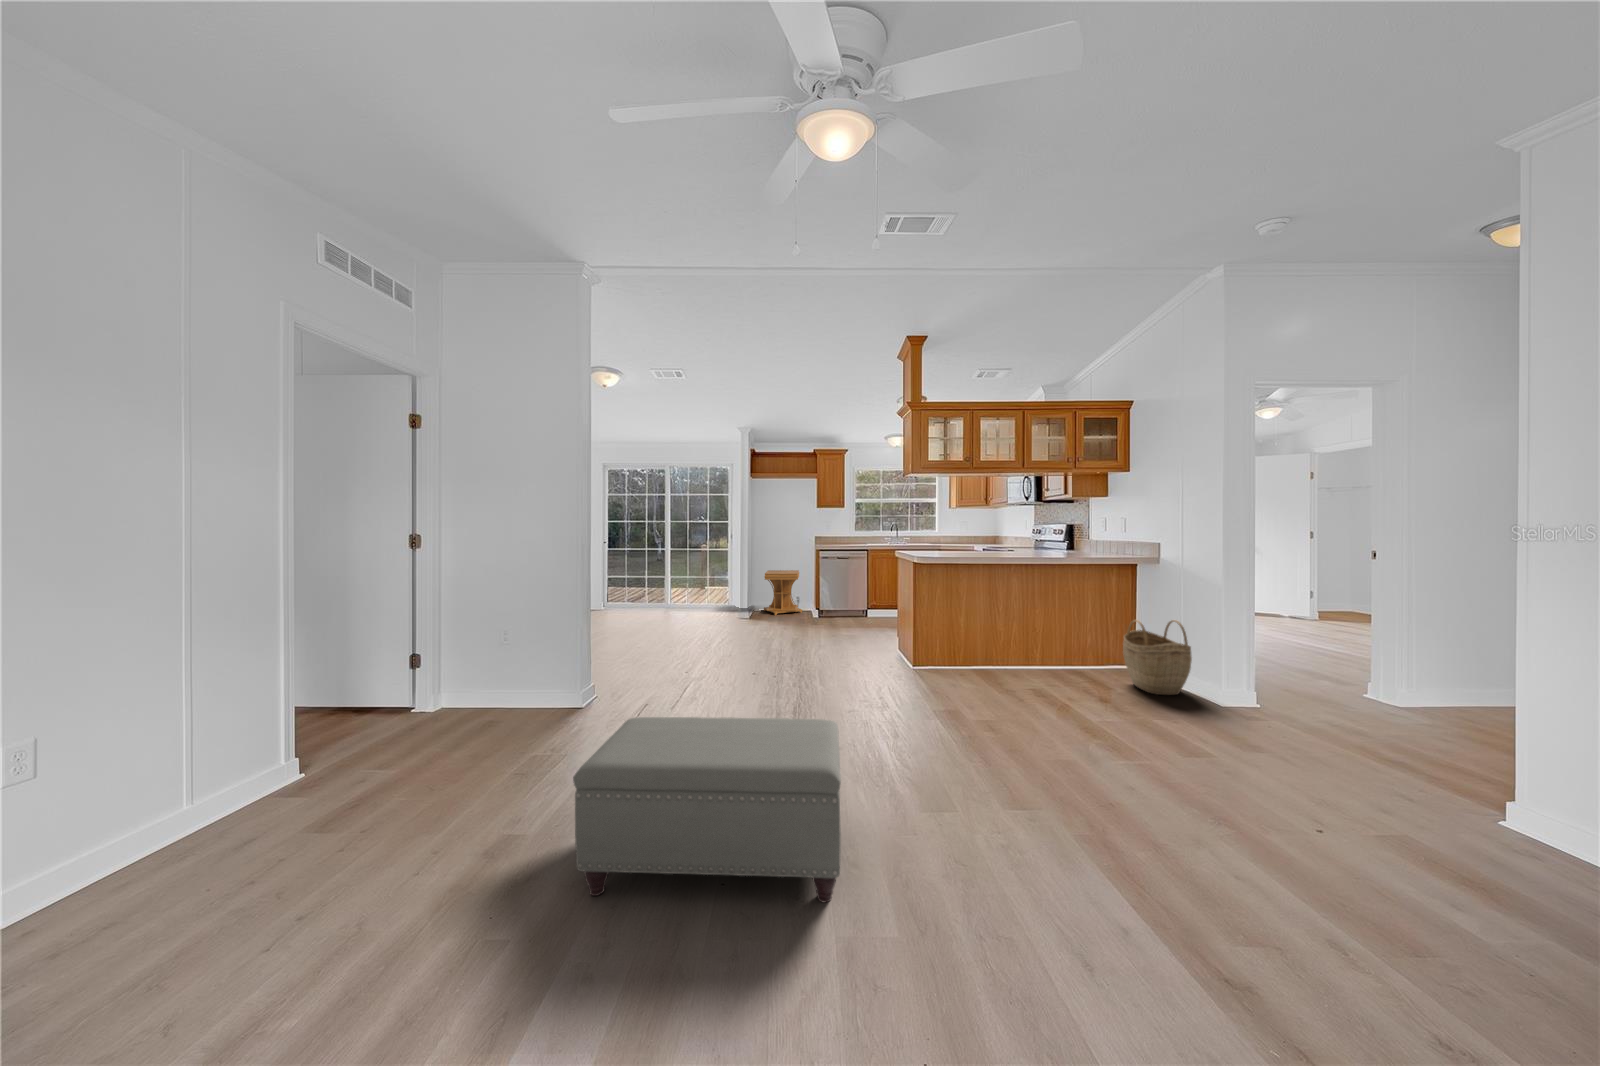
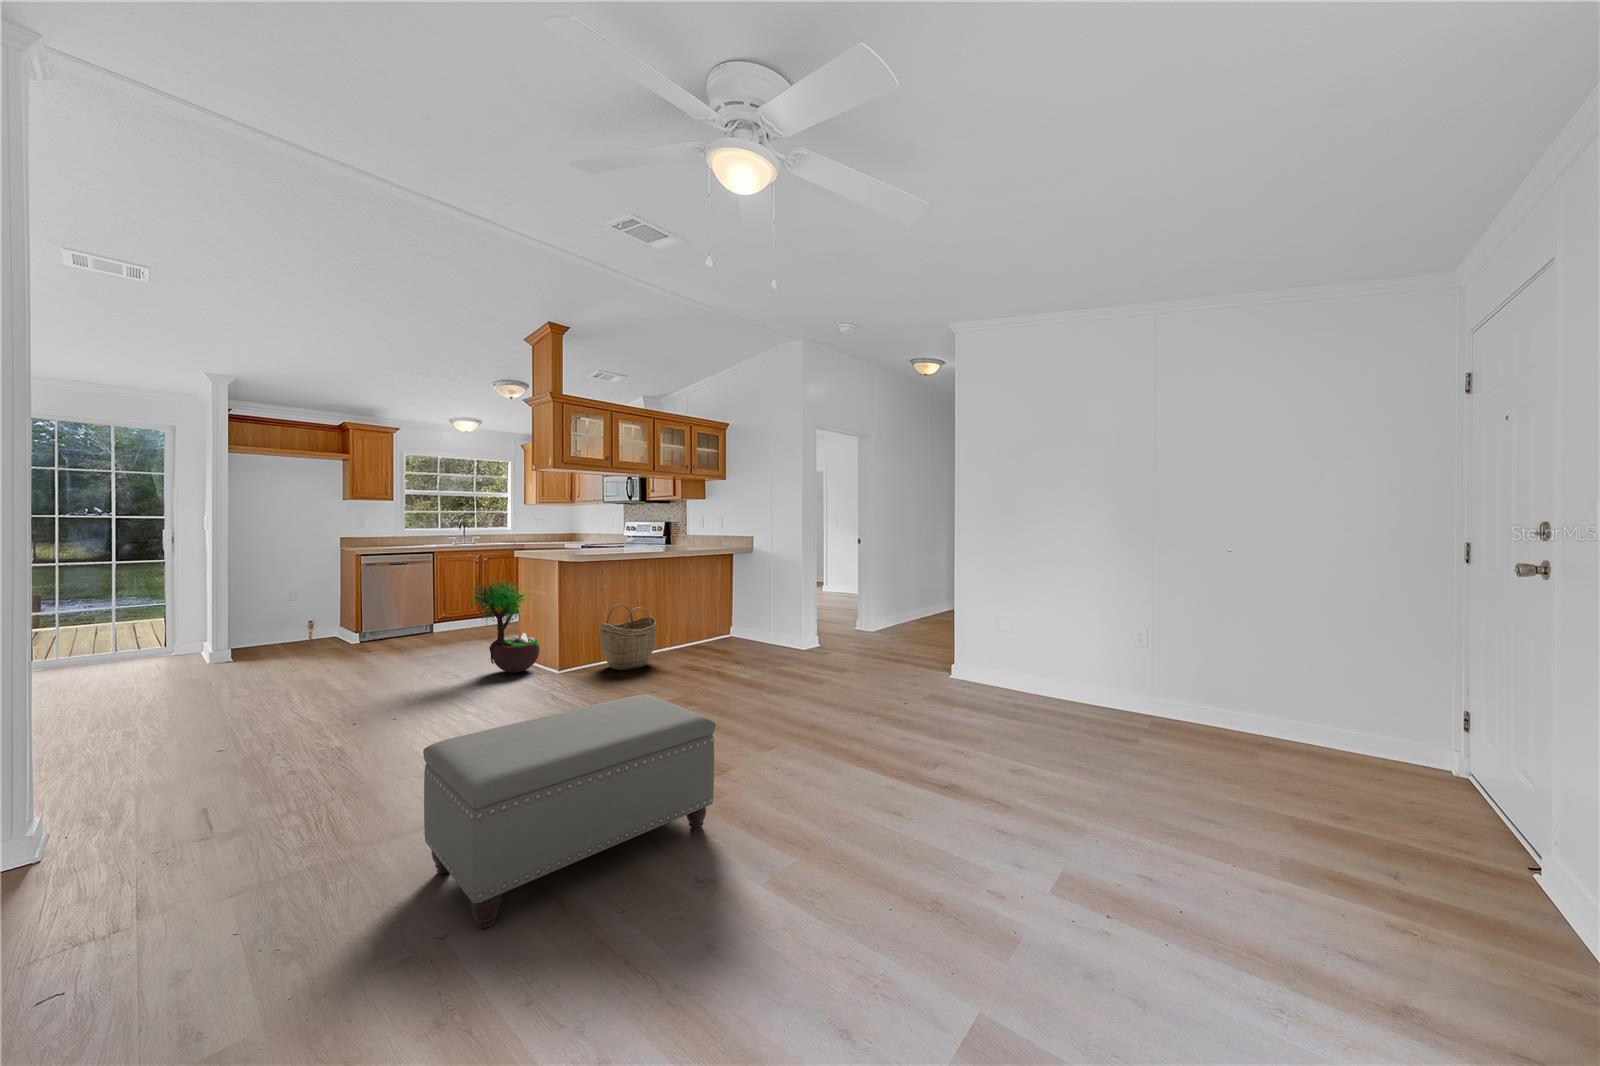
side table: present [764,570,802,615] -> none [255,584,331,649]
potted tree: none [844,571,898,663] -> present [469,572,540,673]
woven basket: present [1123,620,1192,695] -> present [600,604,656,670]

